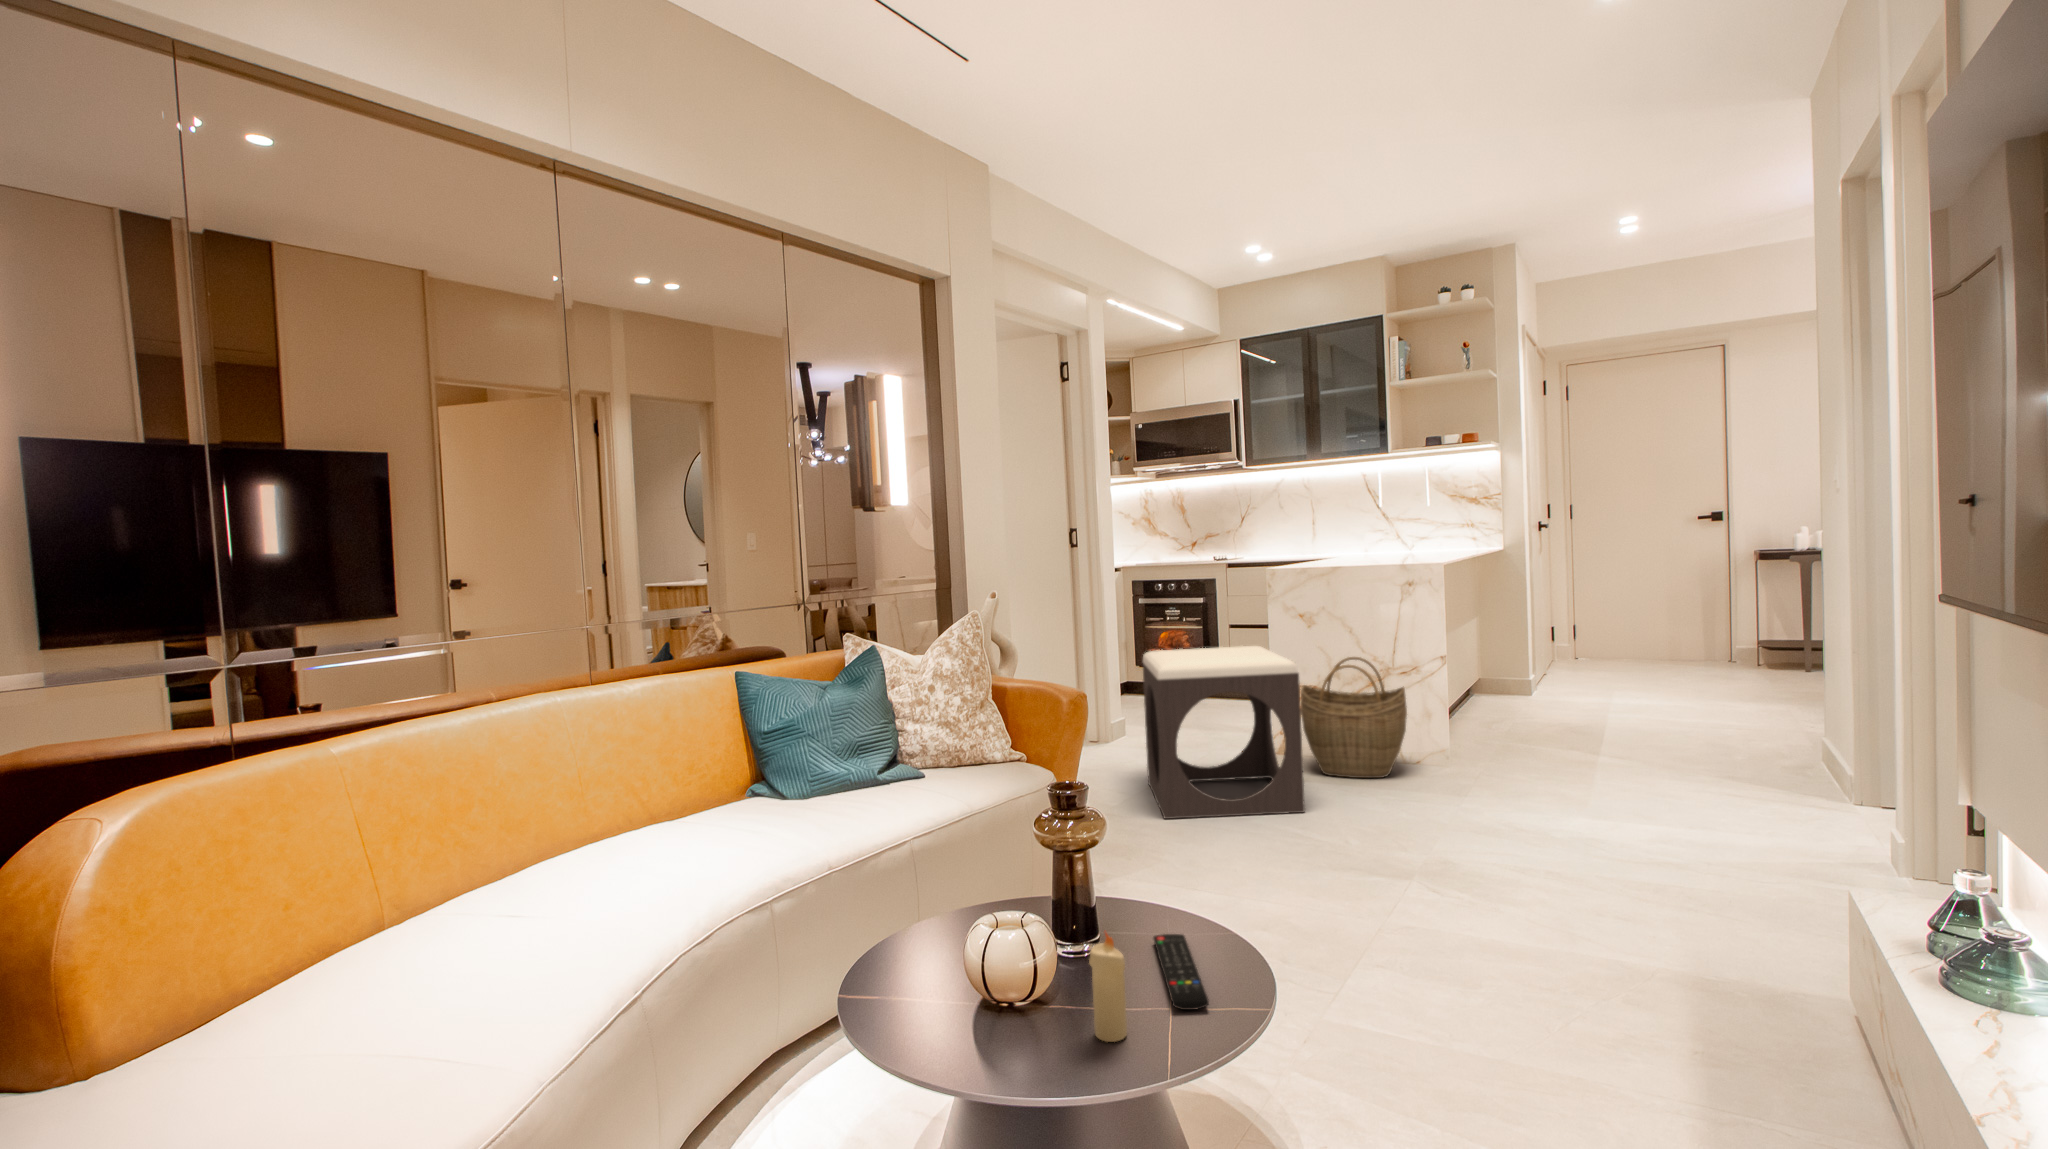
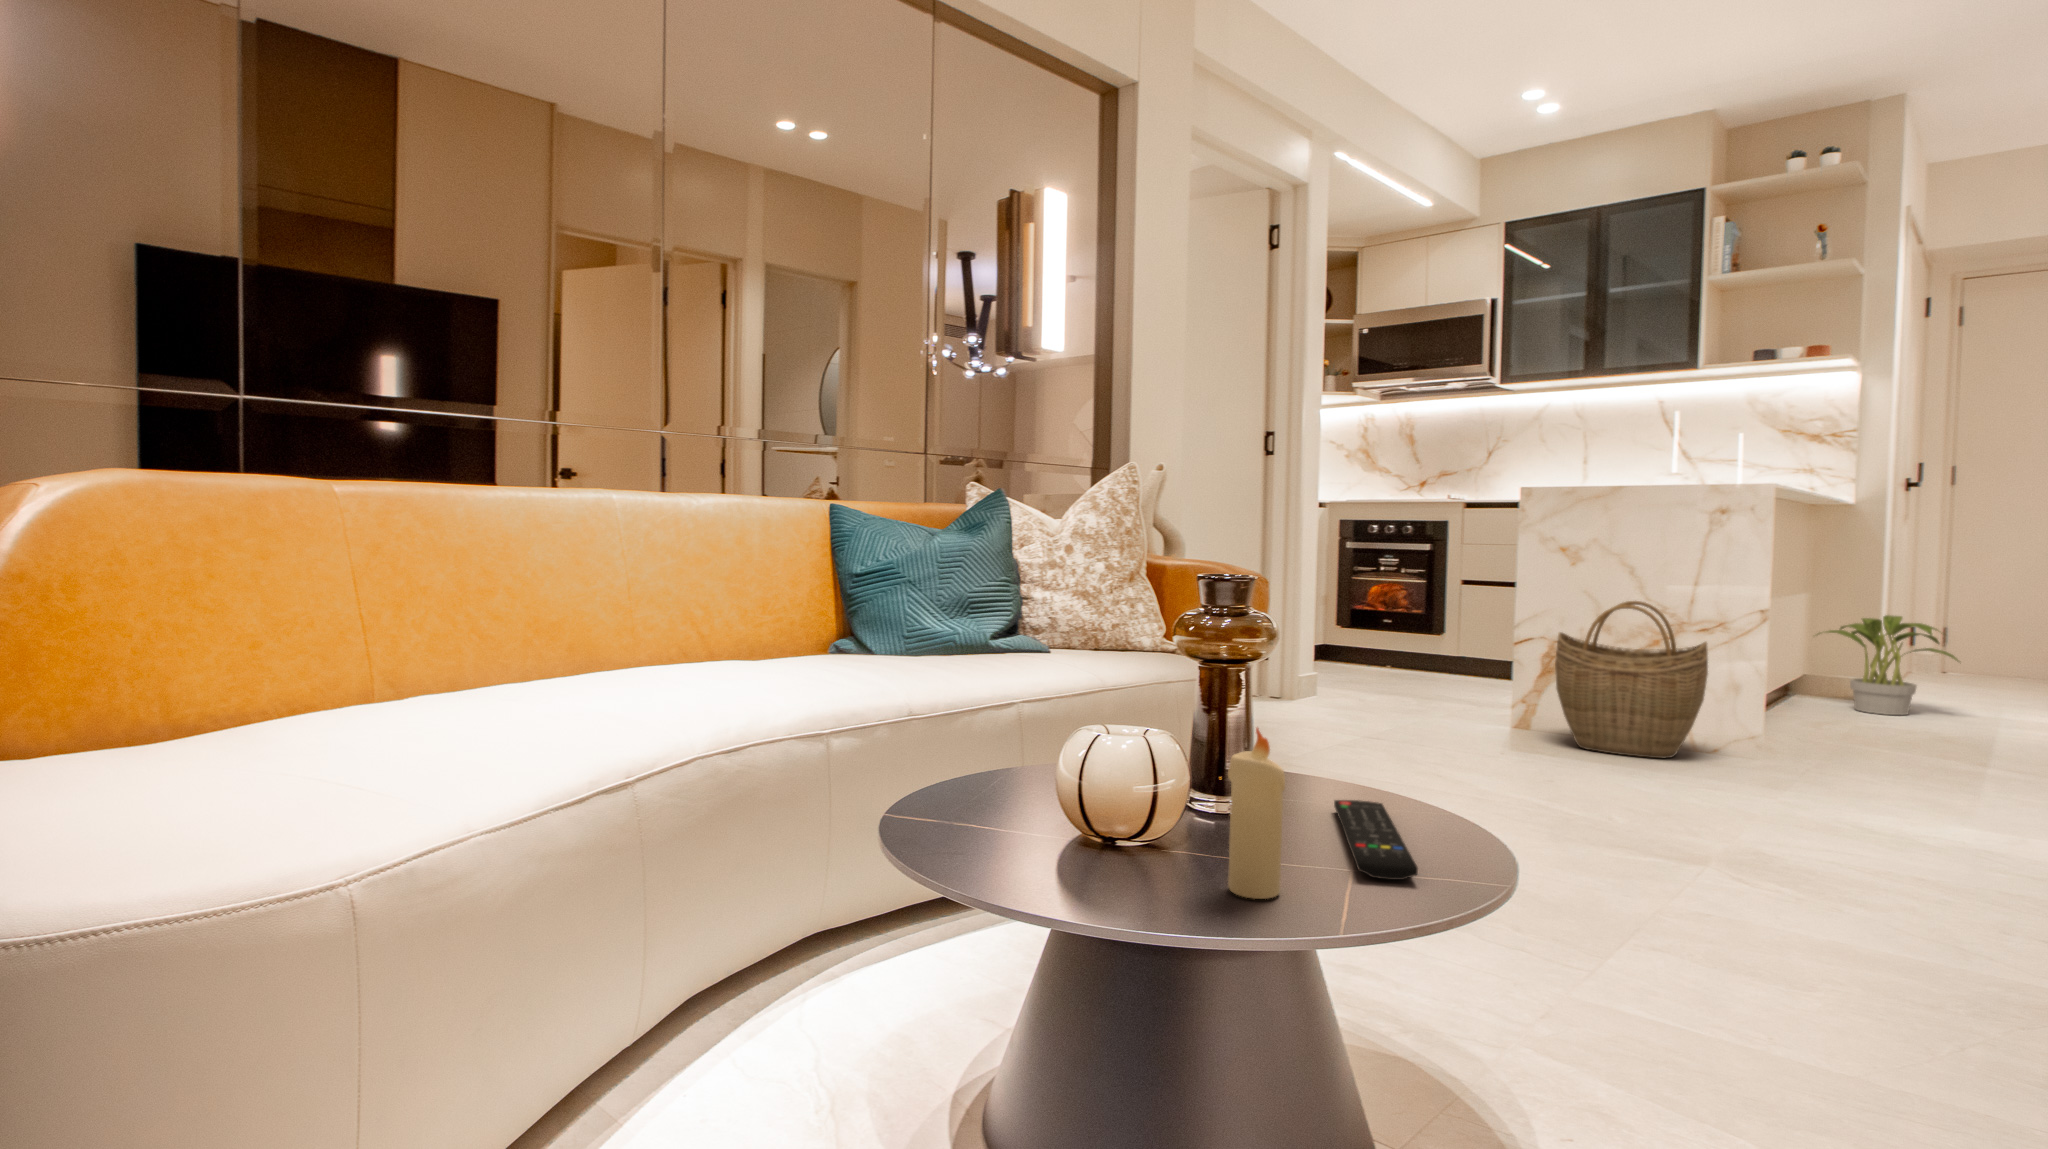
potted plant: none [1482,637,1579,713] -> present [1819,615,1958,715]
footstool: present [1142,646,1305,819] -> none [1341,568,1561,782]

